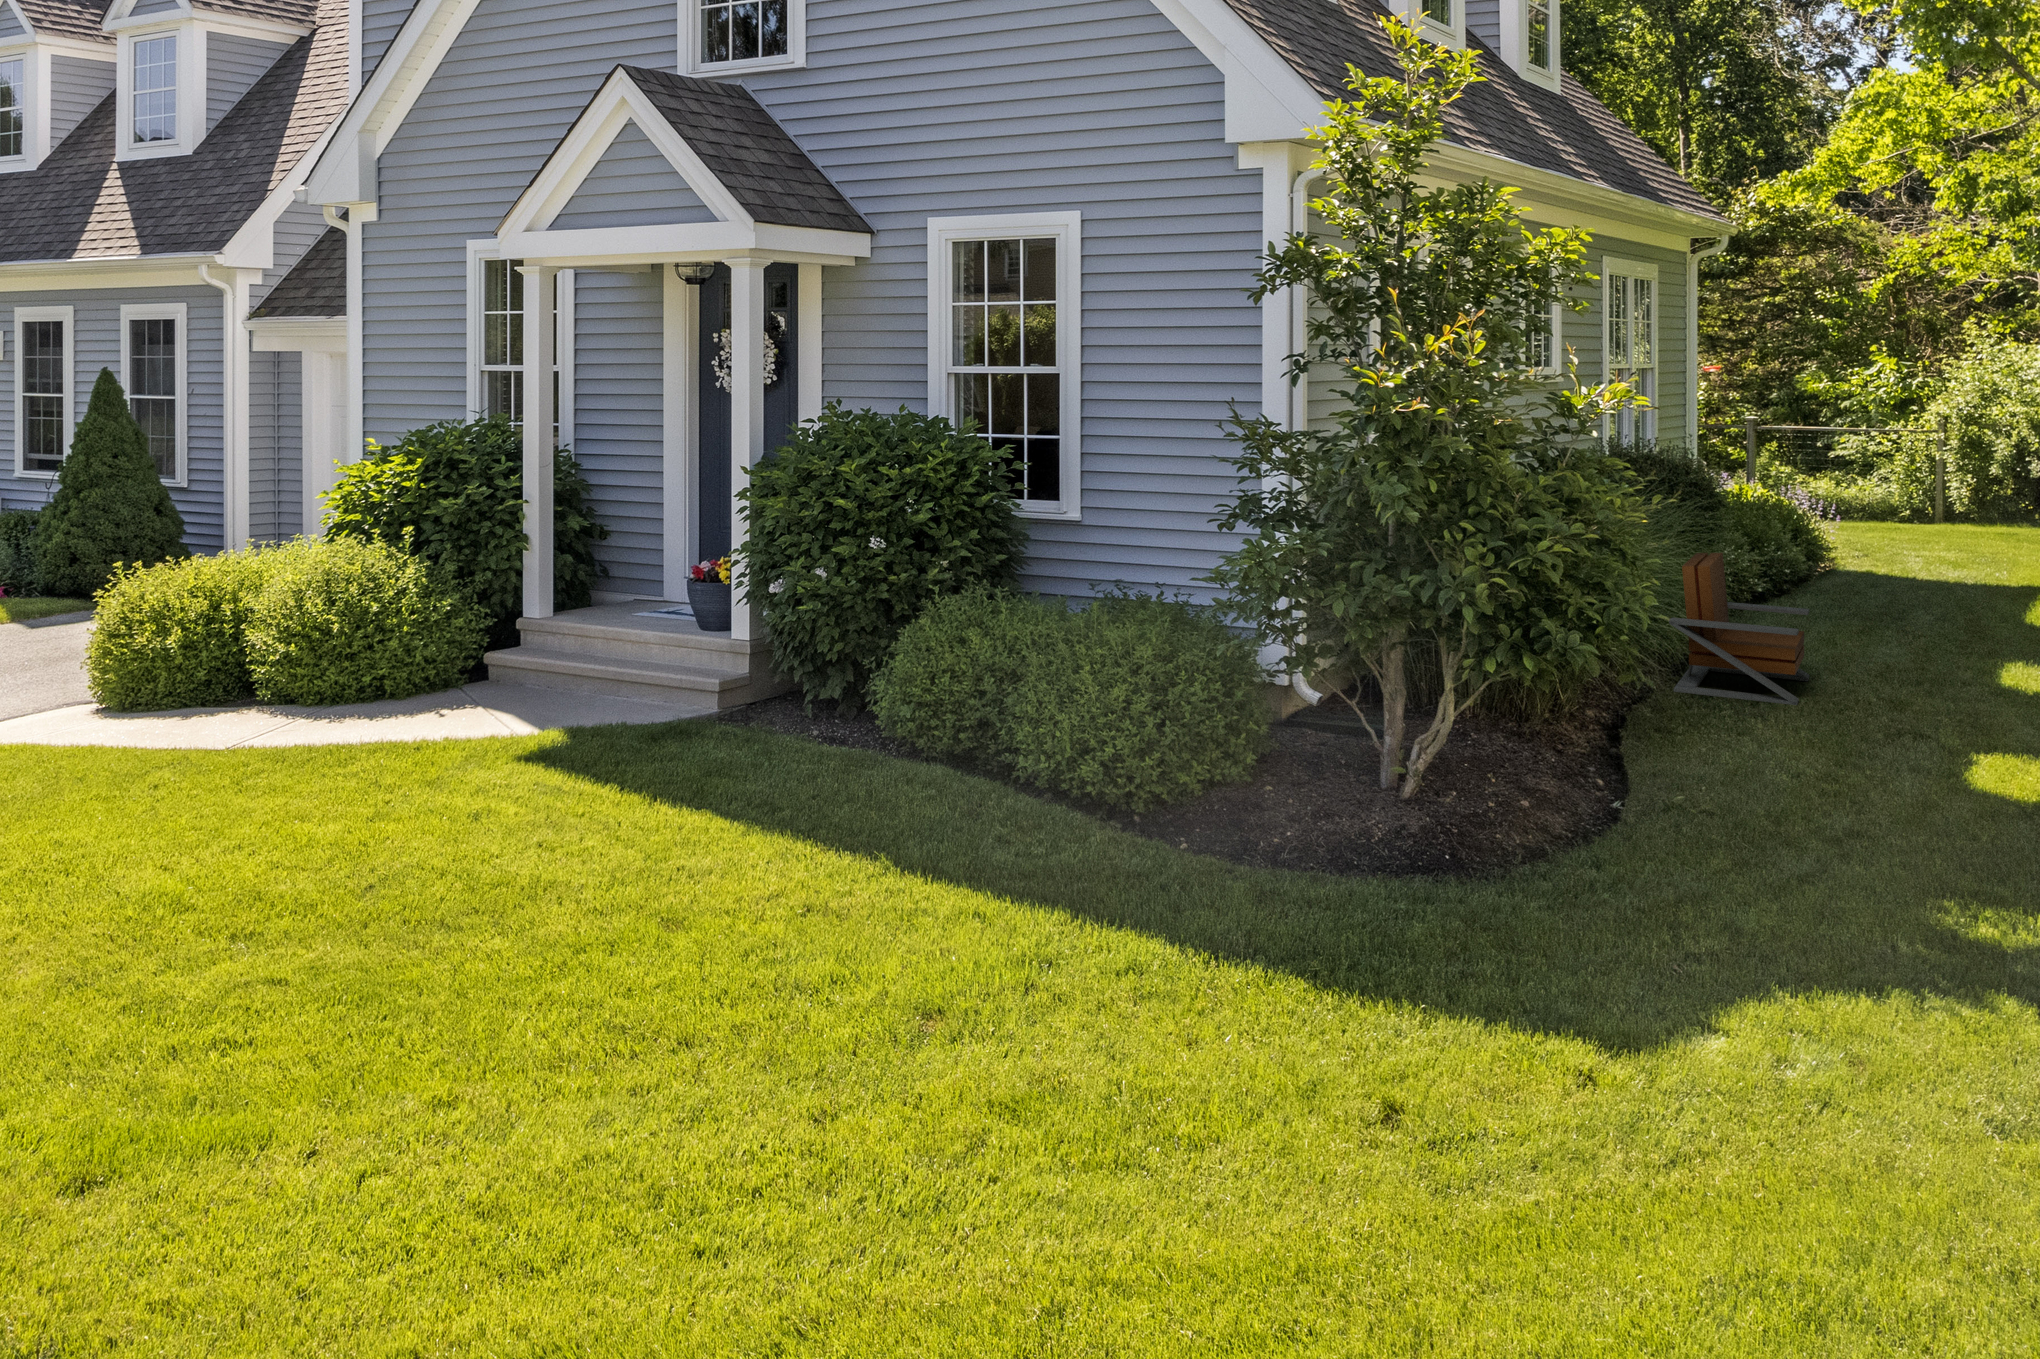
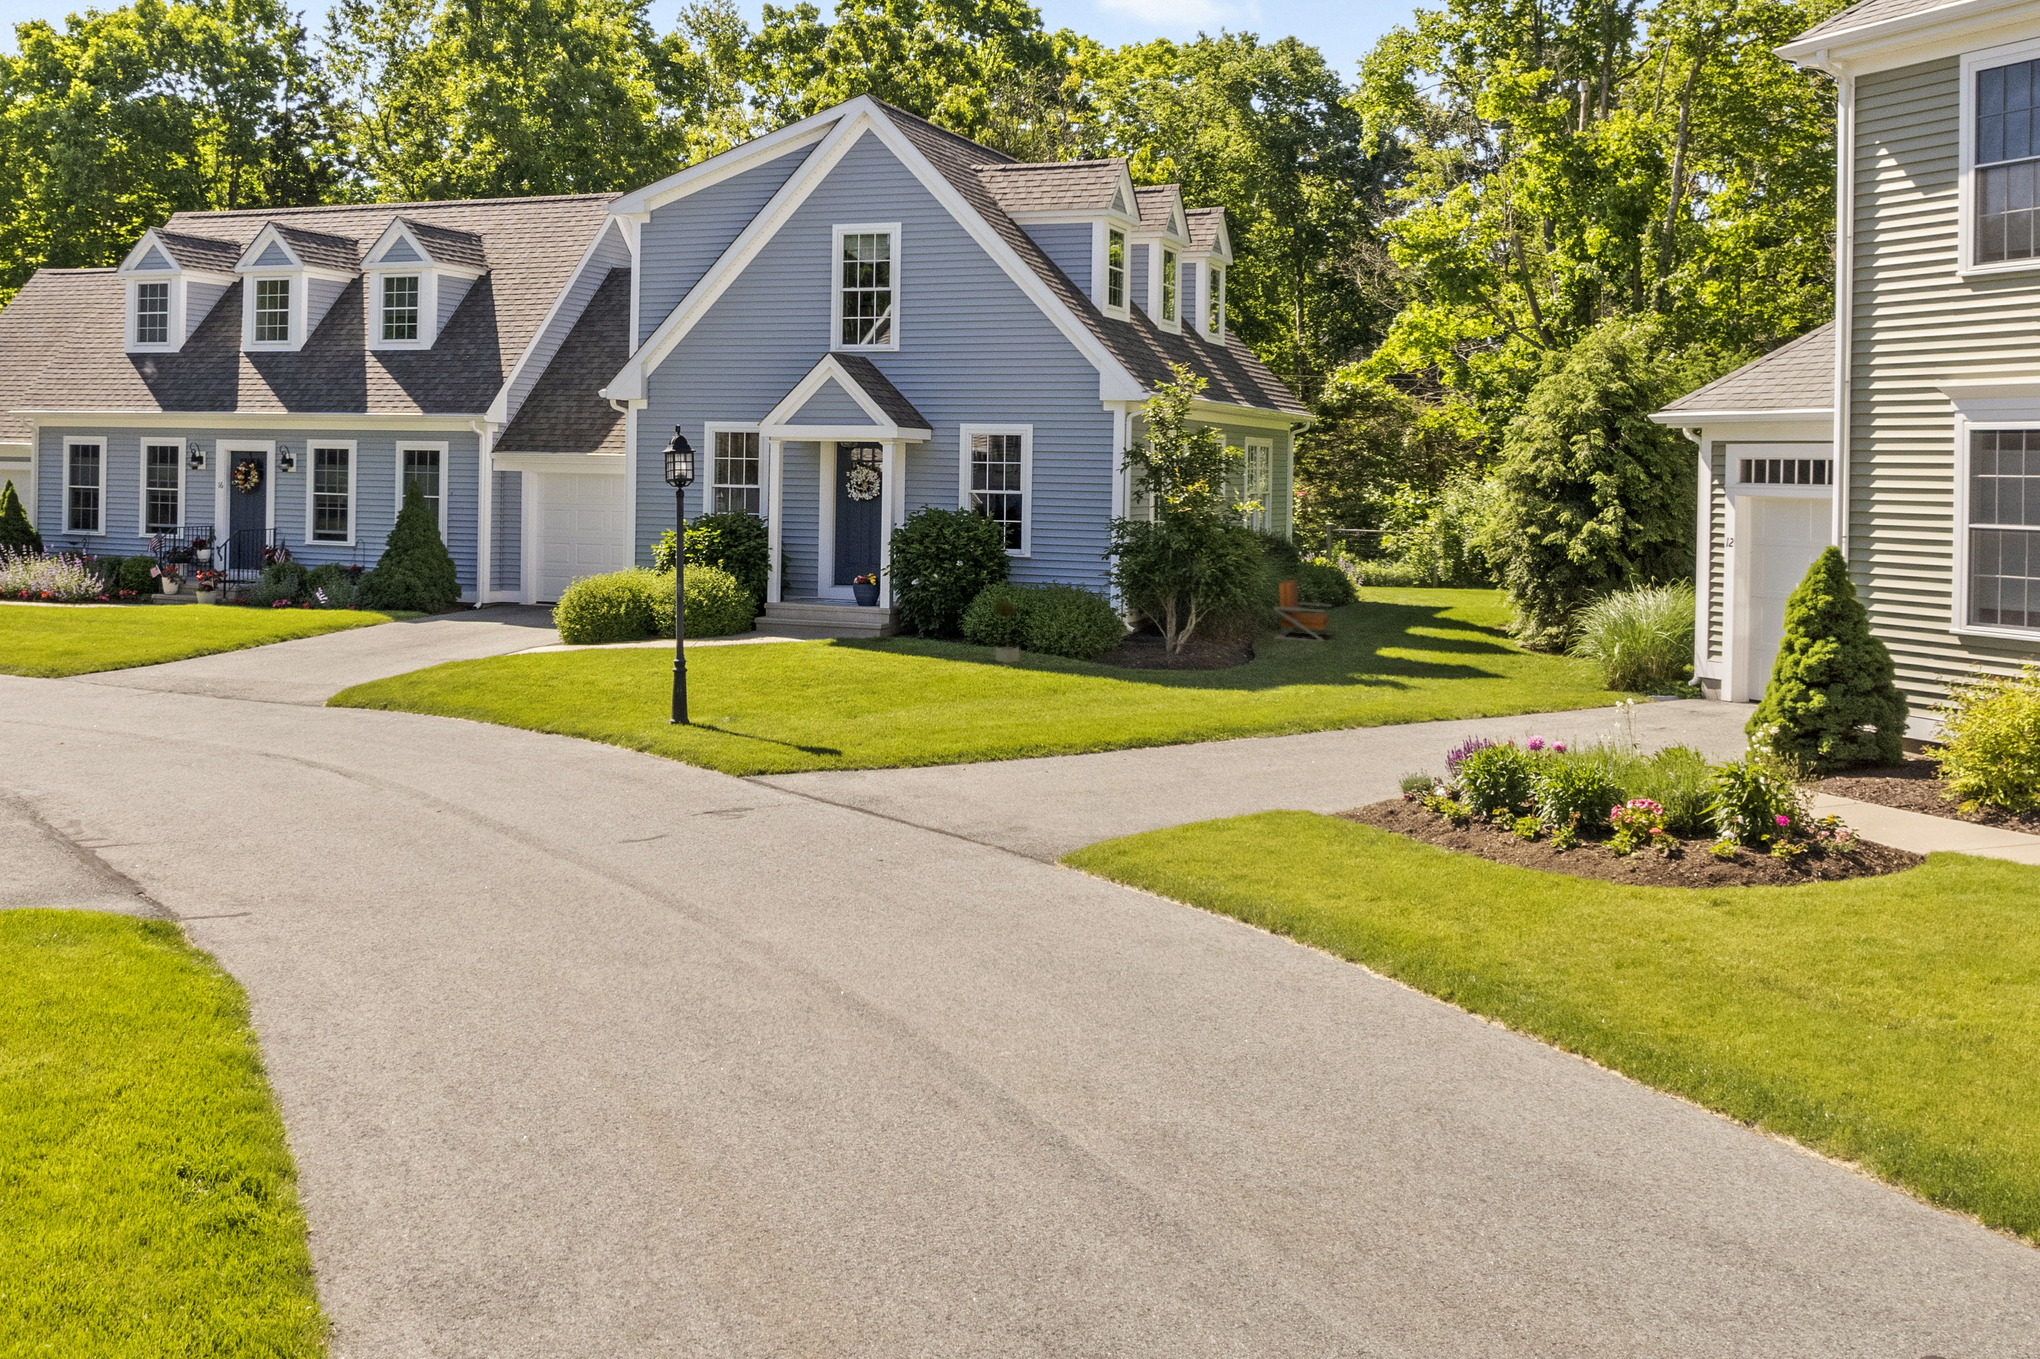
potted tree: none [934,631,1000,795] -> present [993,600,1019,663]

